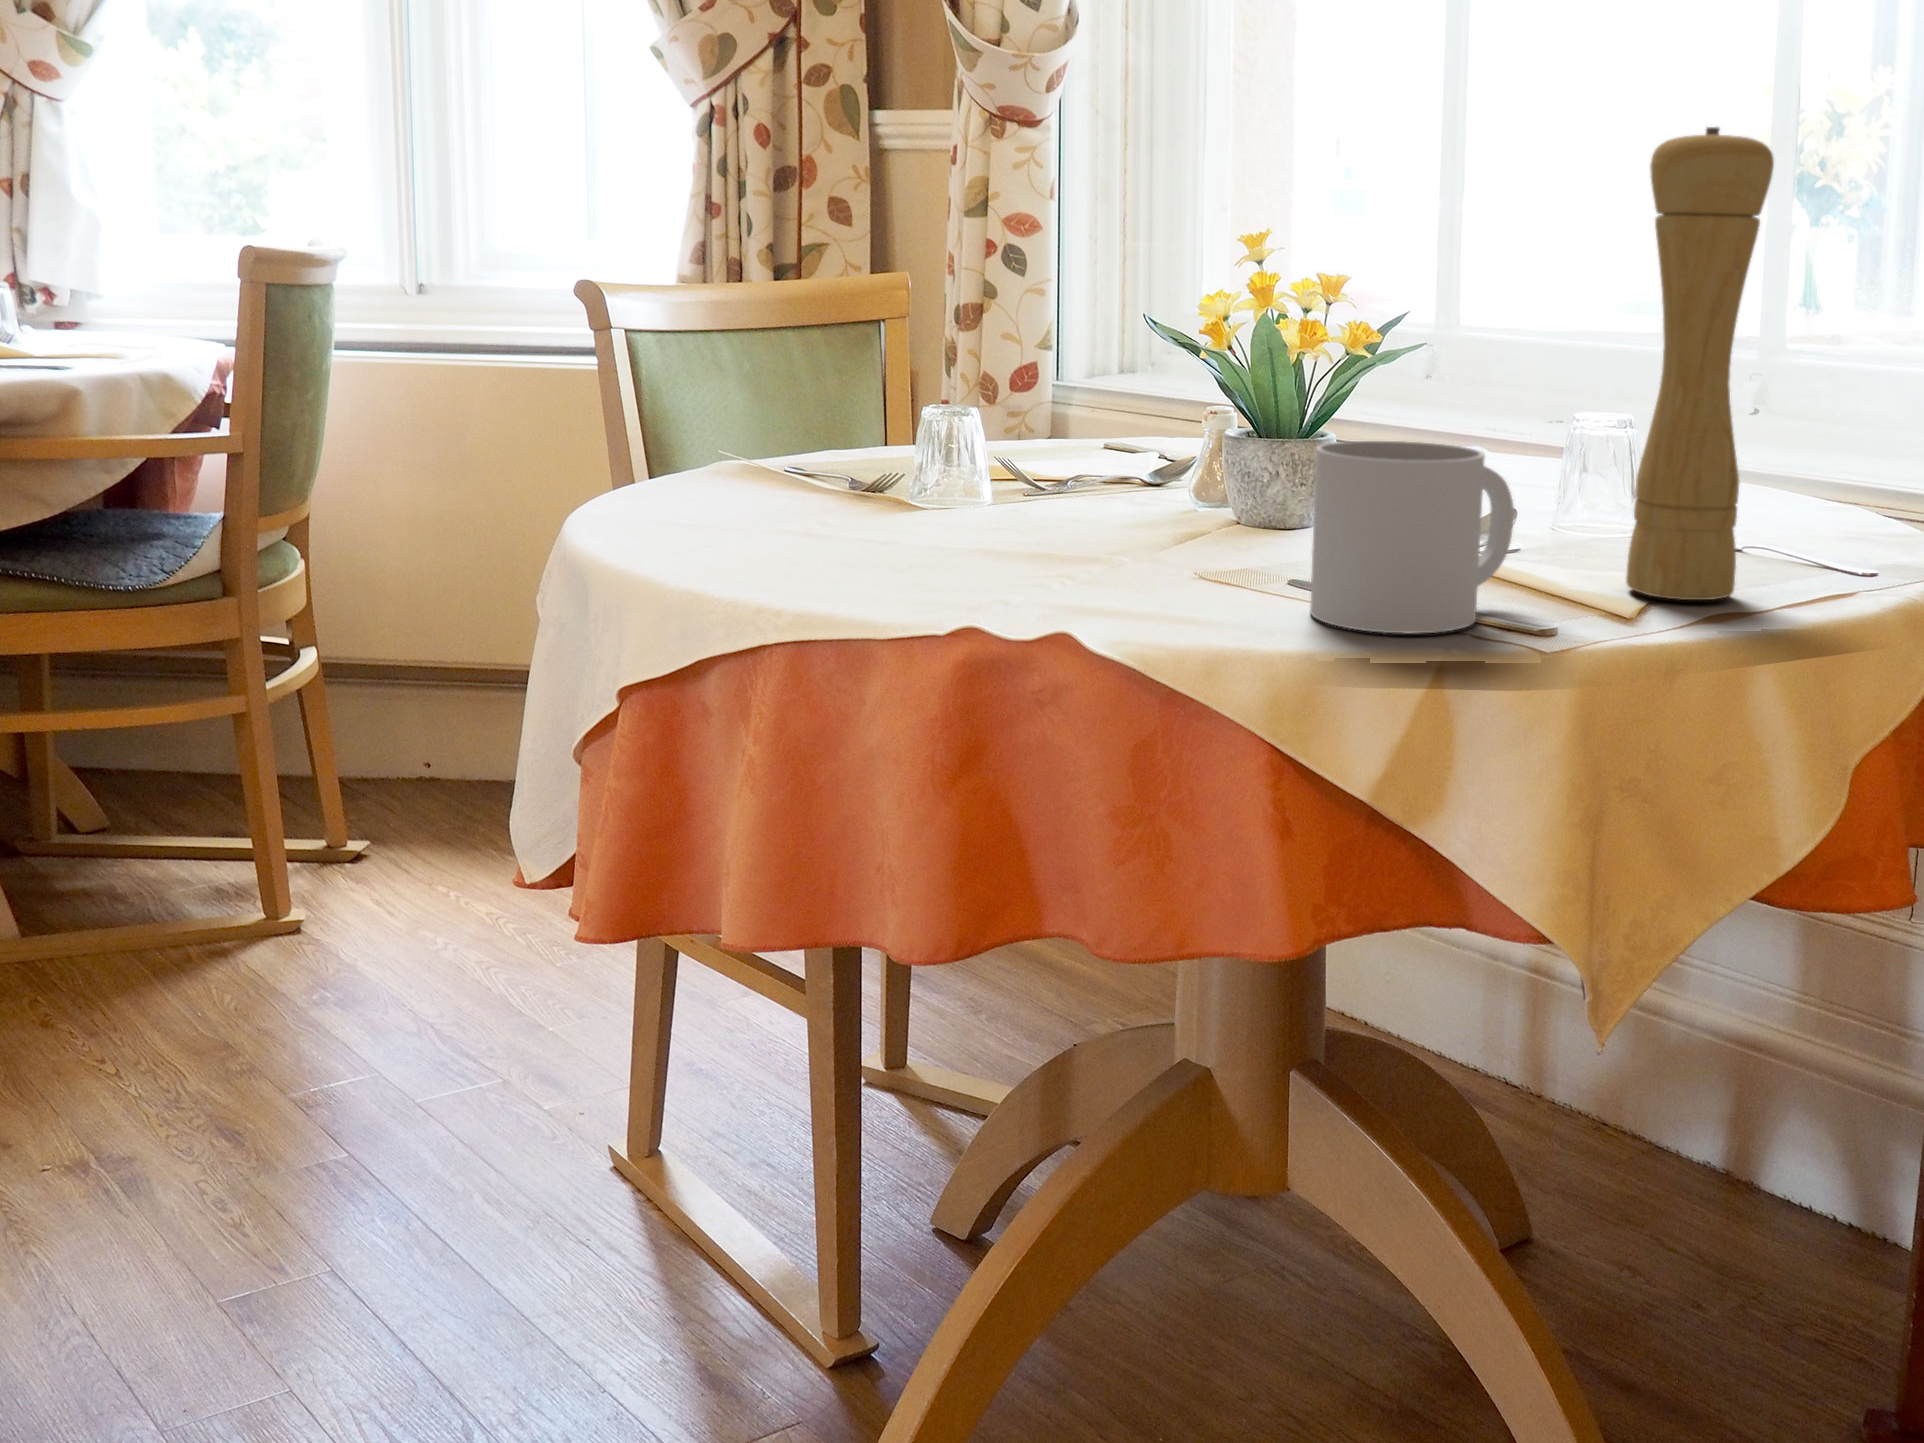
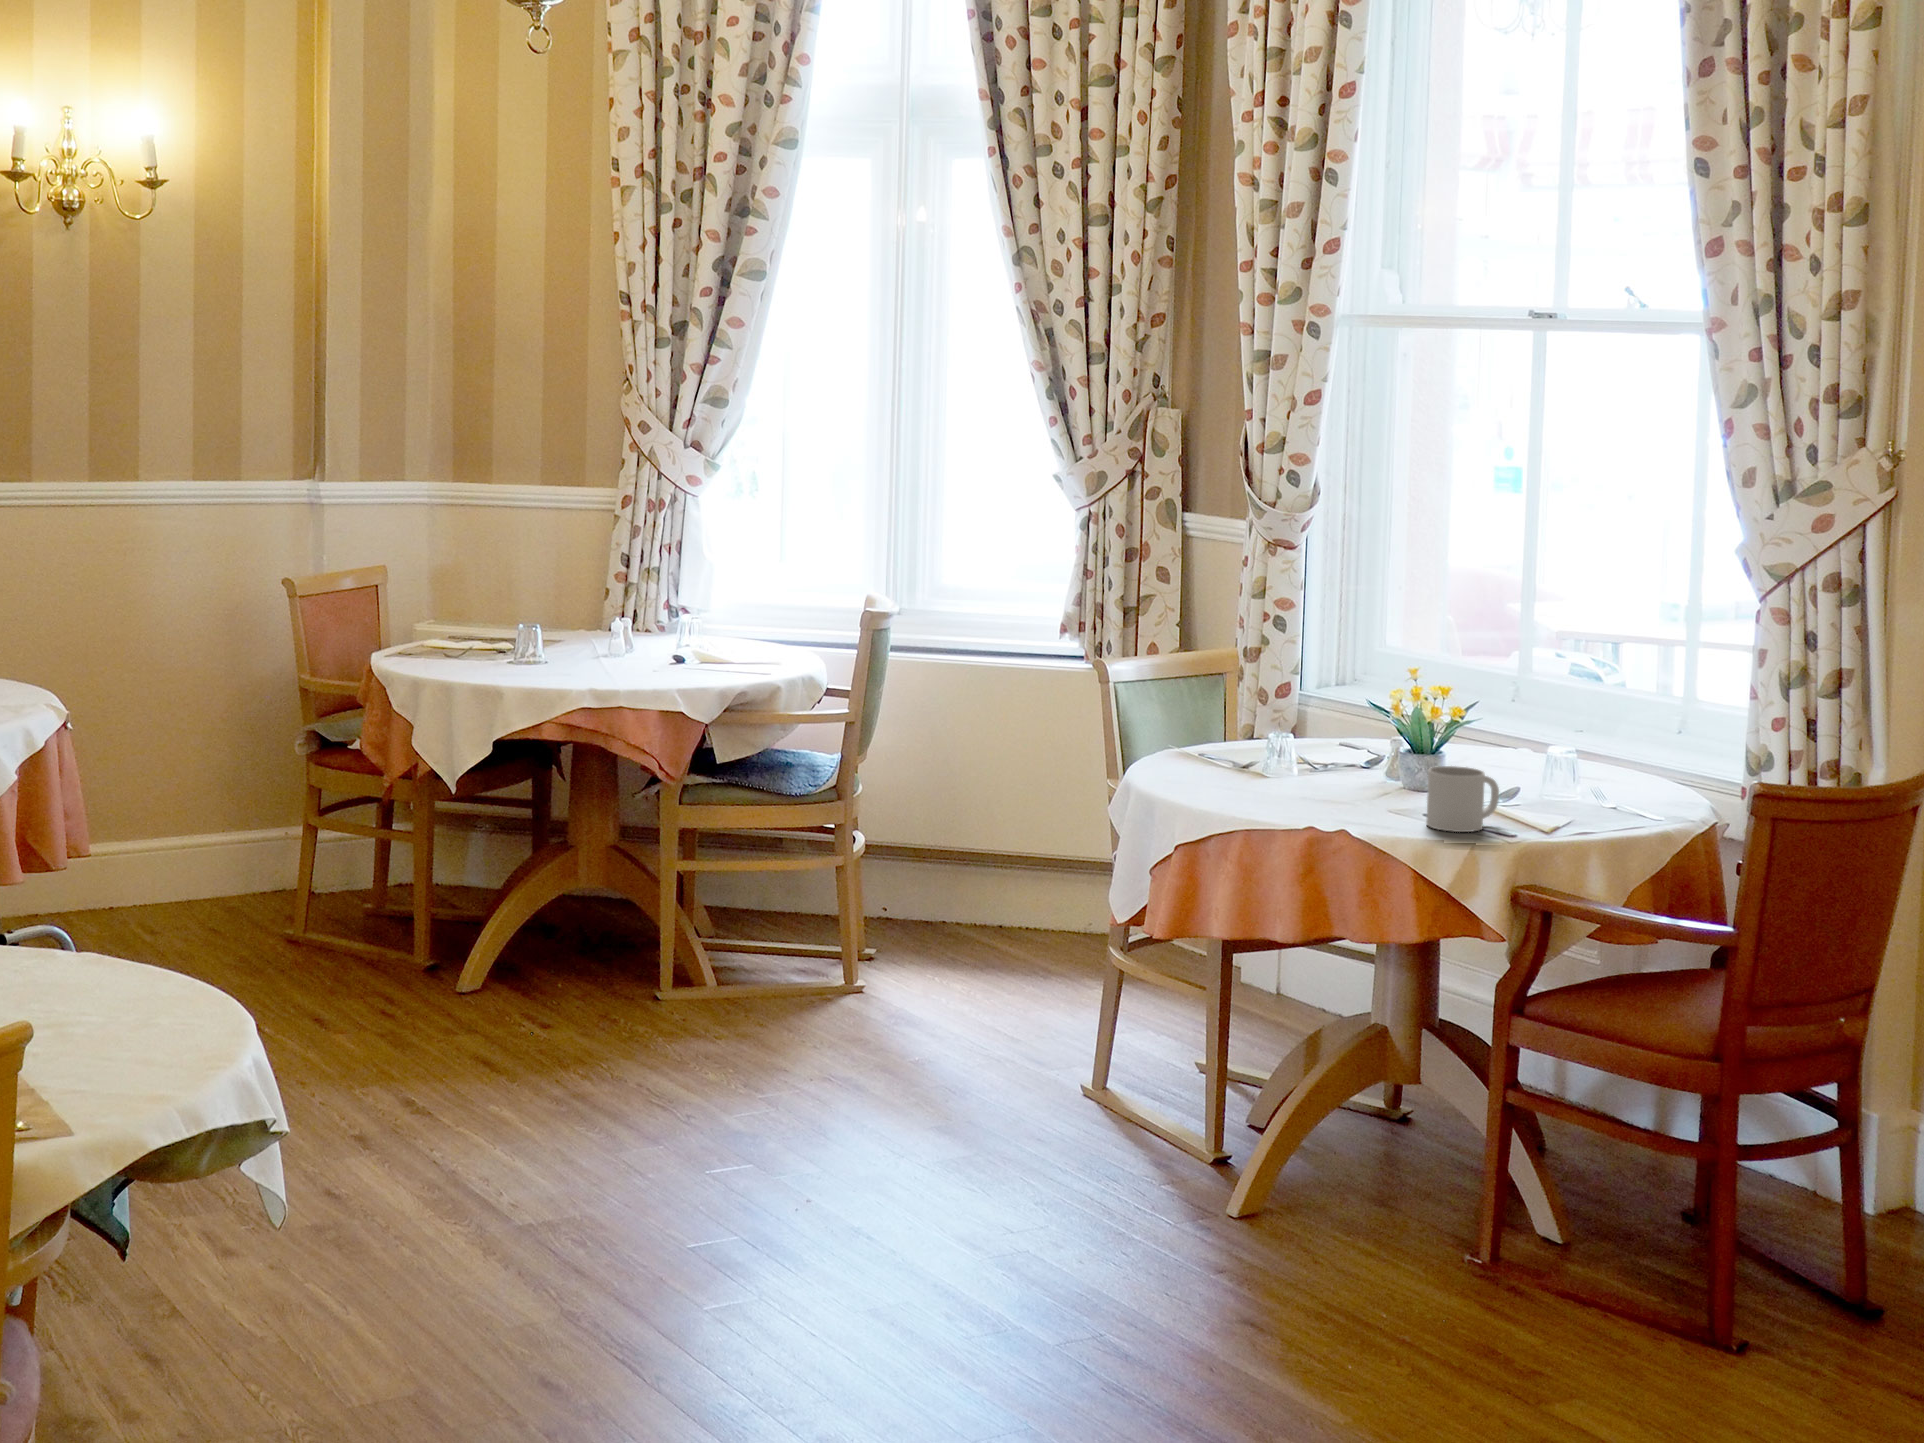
pepper mill: present [1626,127,1774,600] -> none [1545,660,1592,826]

